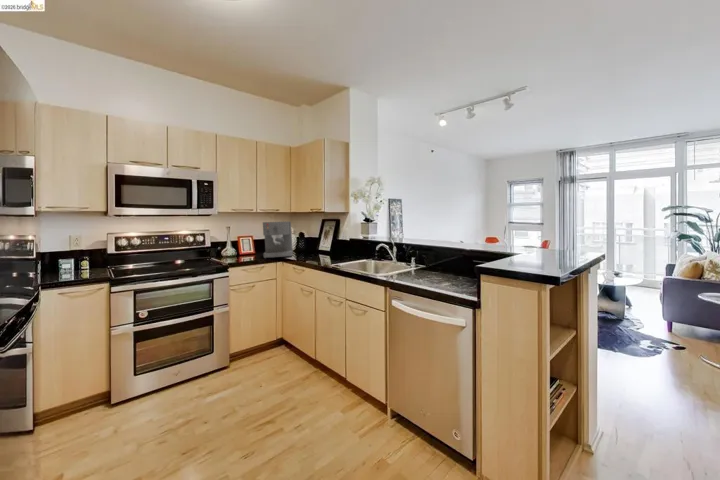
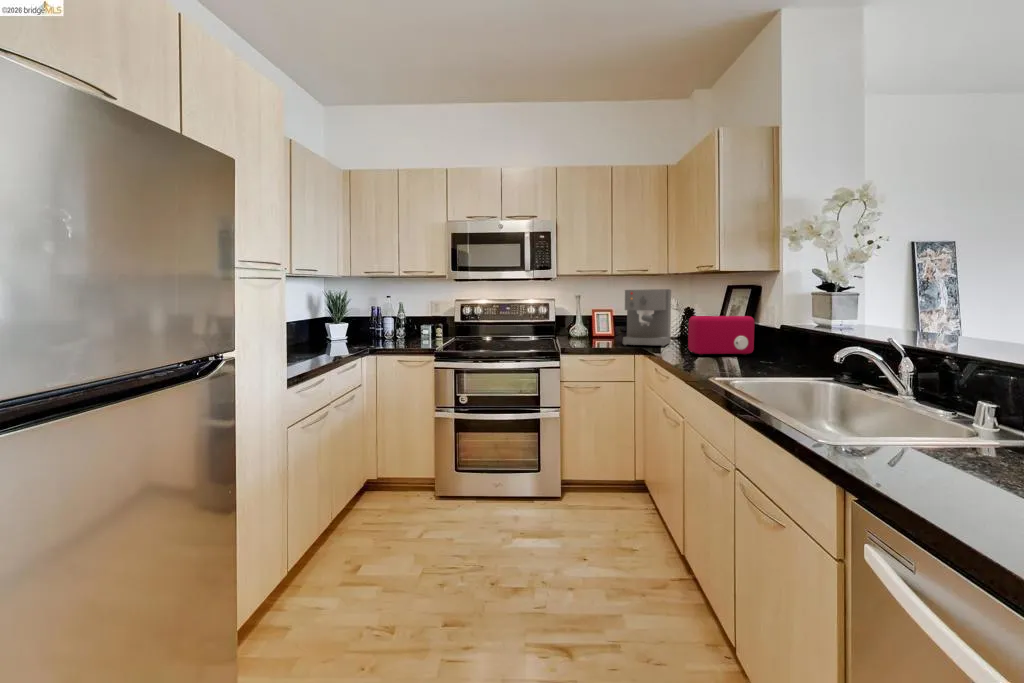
toaster: none [307,235,344,261] -> present [688,316,755,356]

